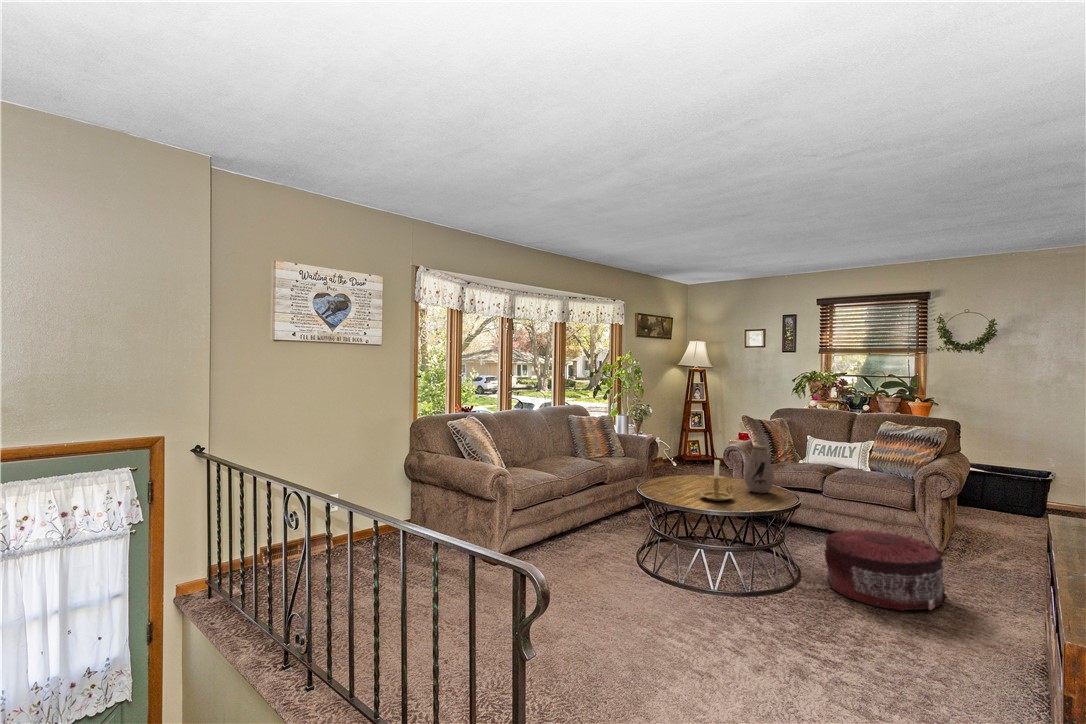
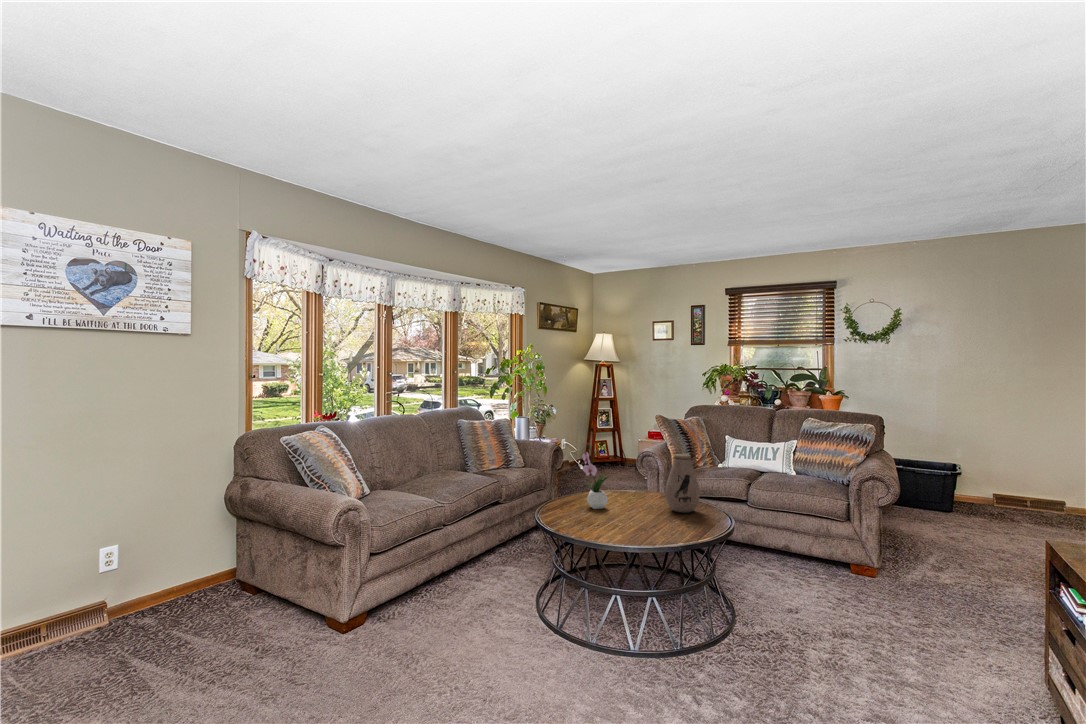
flower arrangement: none [675,434,699,487] -> present [582,443,610,509]
candle holder: present [700,460,733,501] -> none [613,475,655,528]
pouf: present [824,529,947,611] -> none [762,550,908,661]

